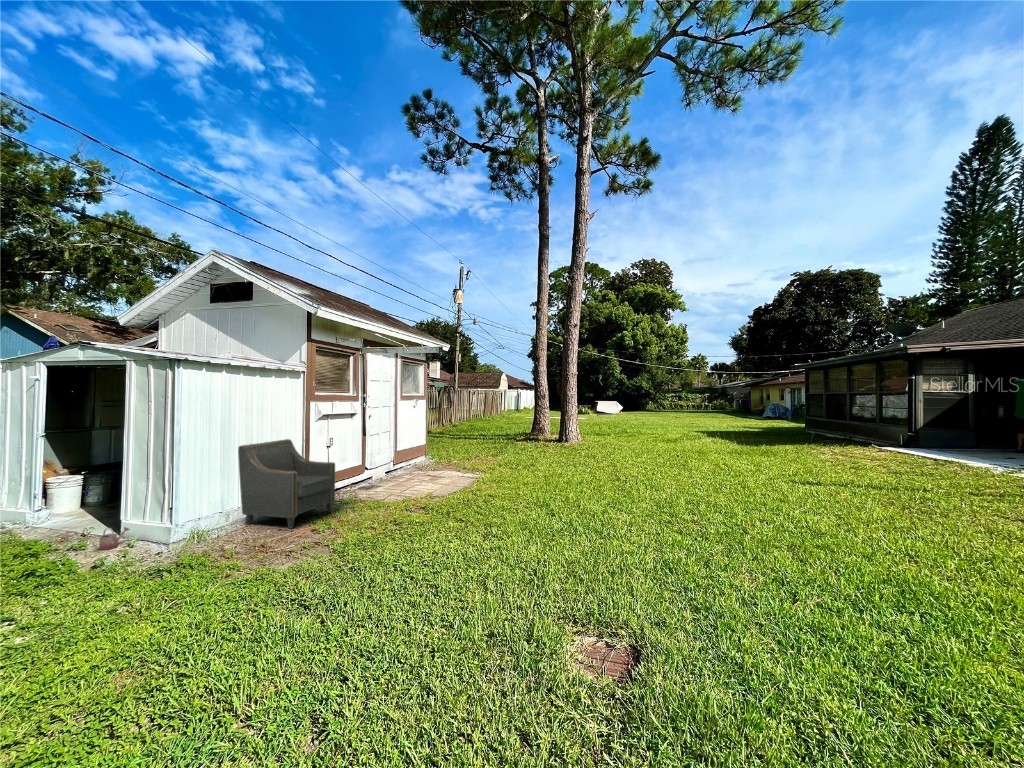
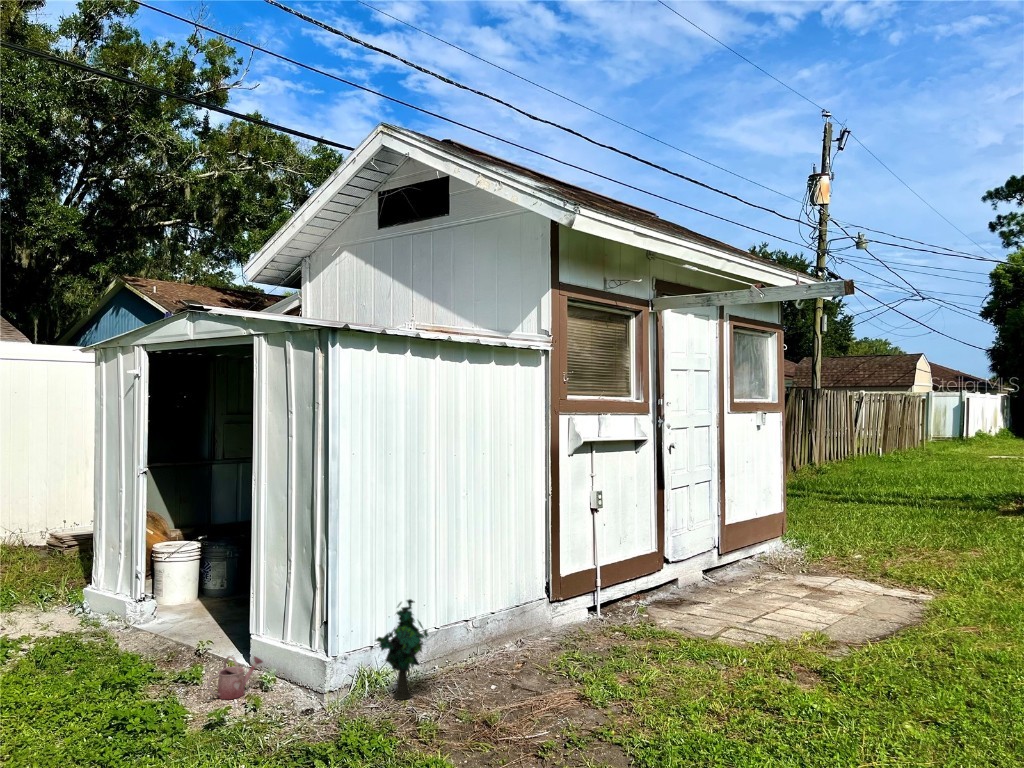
chair: present [238,439,335,528] -> none [438,493,628,704]
decorative plant: none [199,490,230,537] -> present [376,599,428,700]

